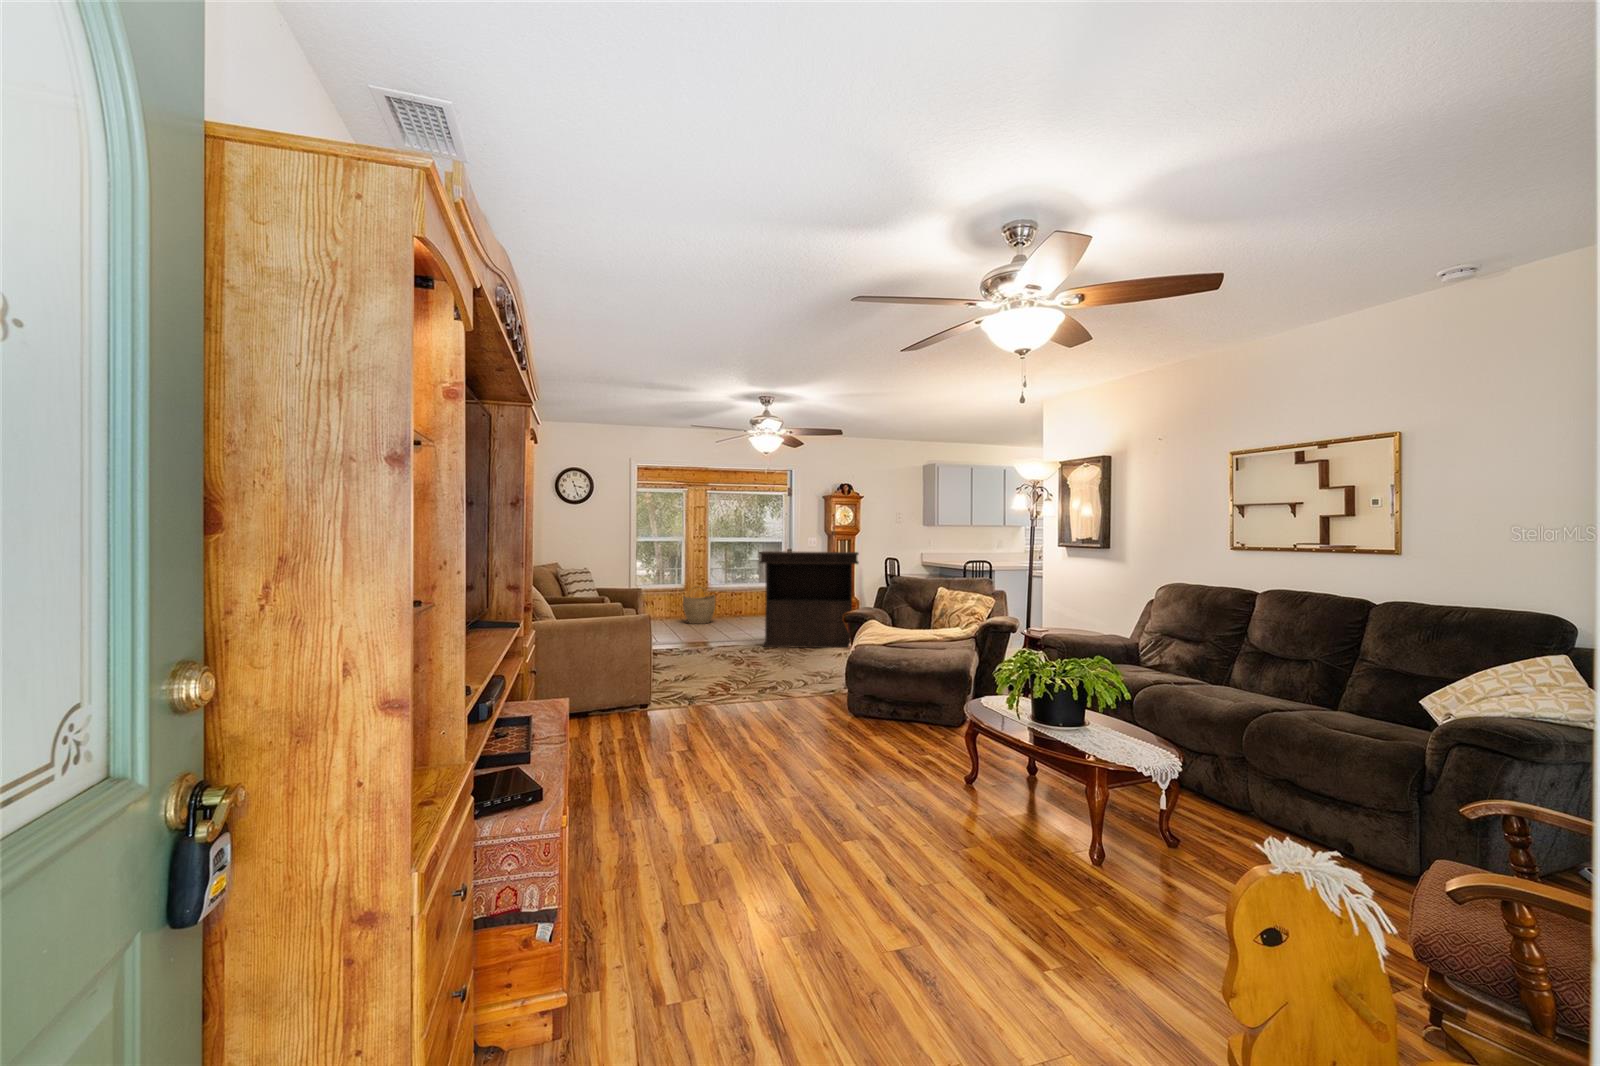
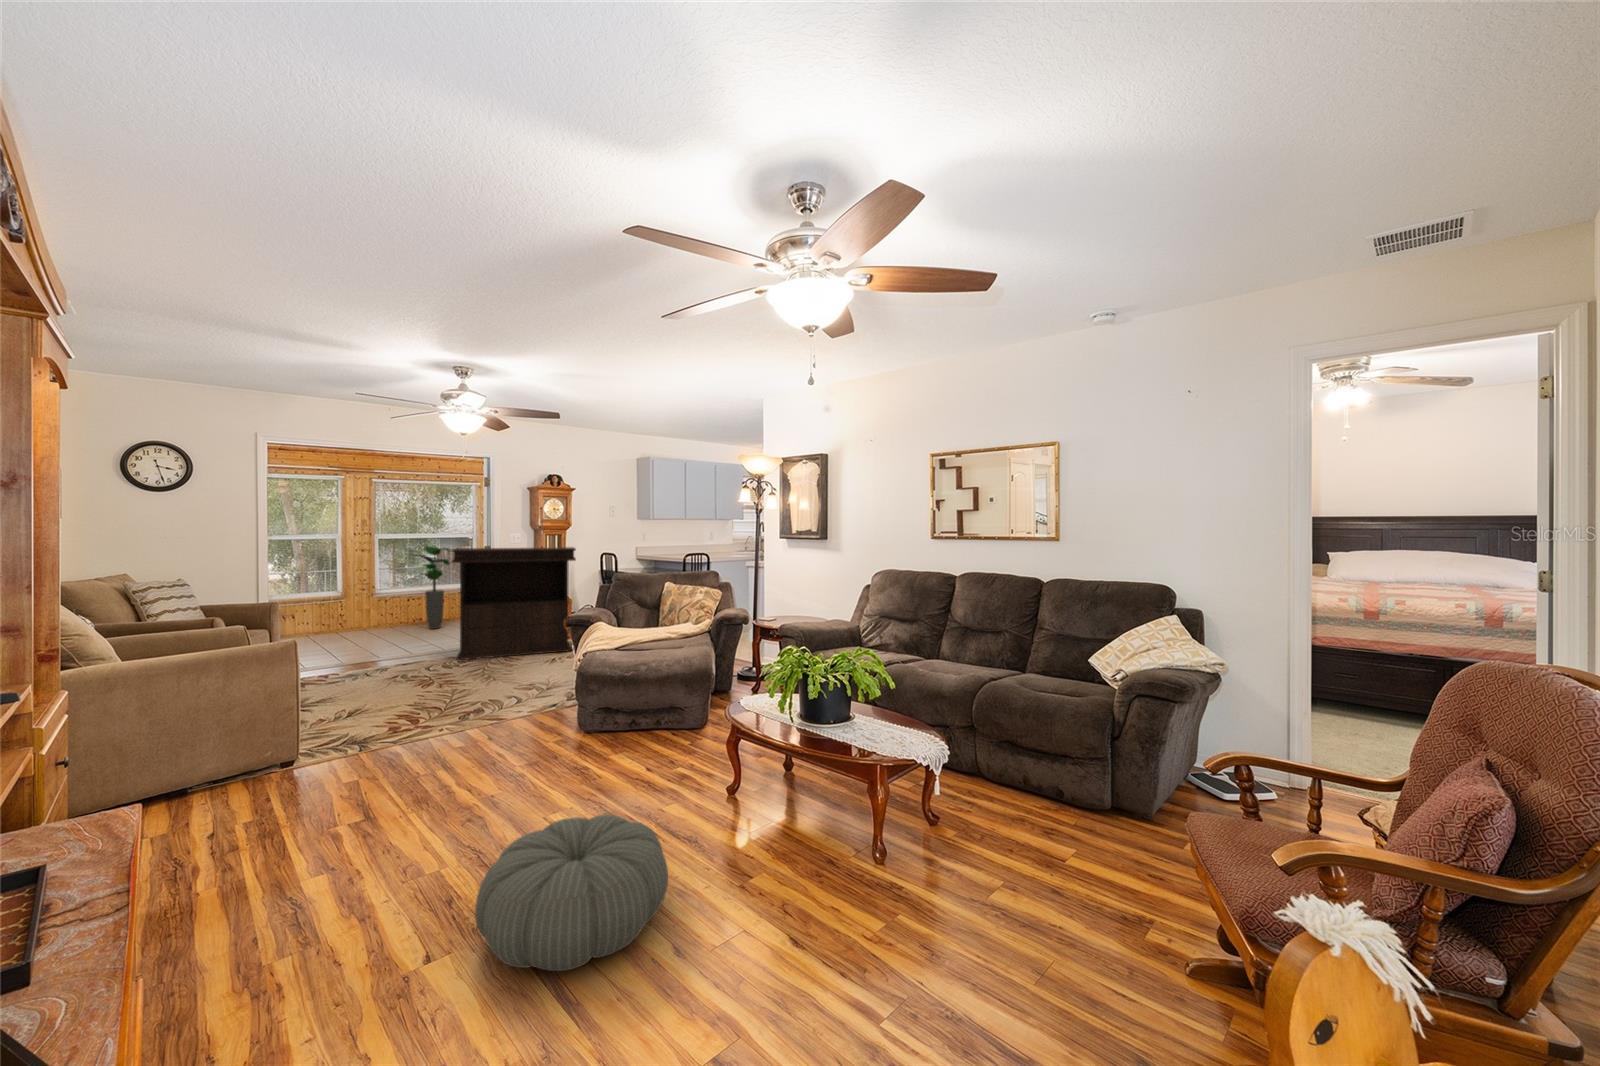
potted plant: none [735,550,766,621] -> present [421,546,450,629]
woven basket: present [683,587,716,624] -> none [335,591,385,639]
pouf: none [743,767,886,874] -> present [475,814,668,971]

